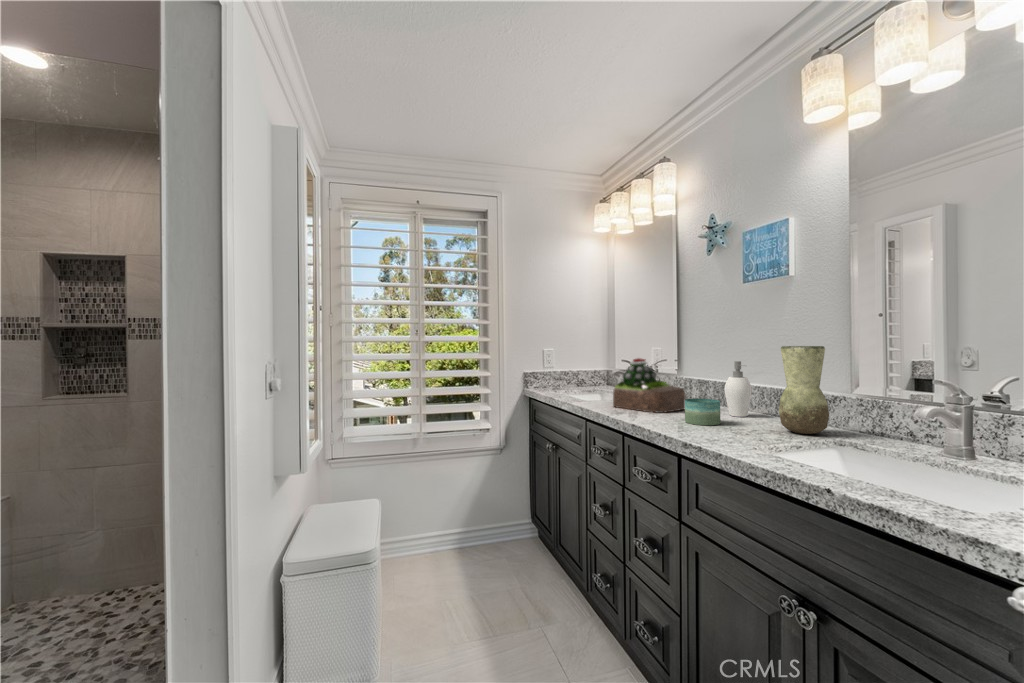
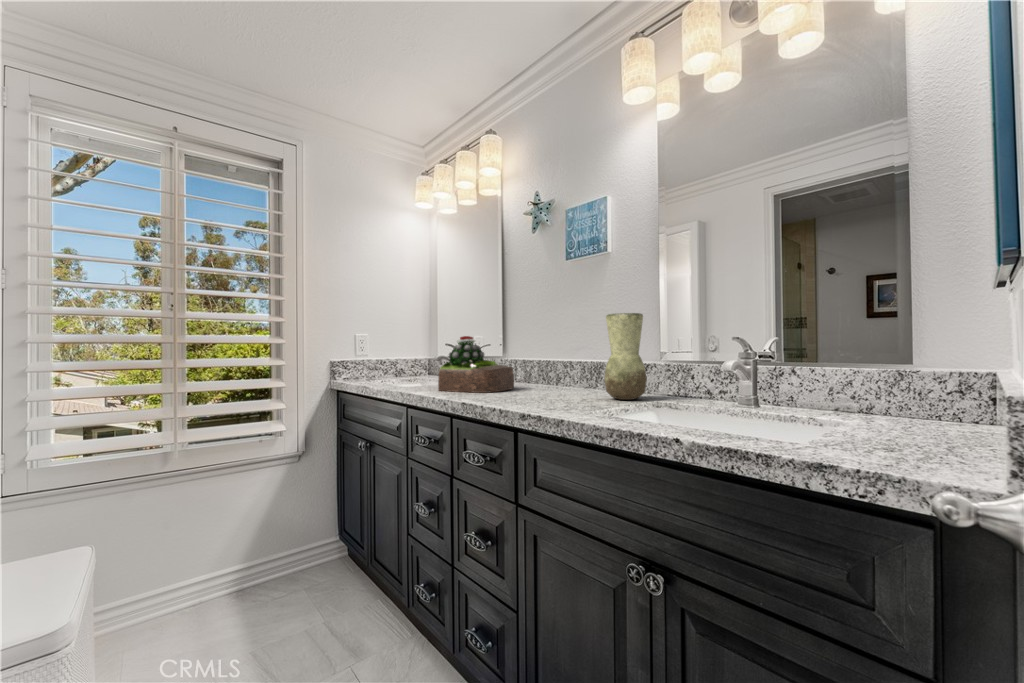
soap dispenser: present [724,361,752,417] -> none [552,336,576,392]
candle: present [685,398,721,425] -> none [517,373,551,399]

